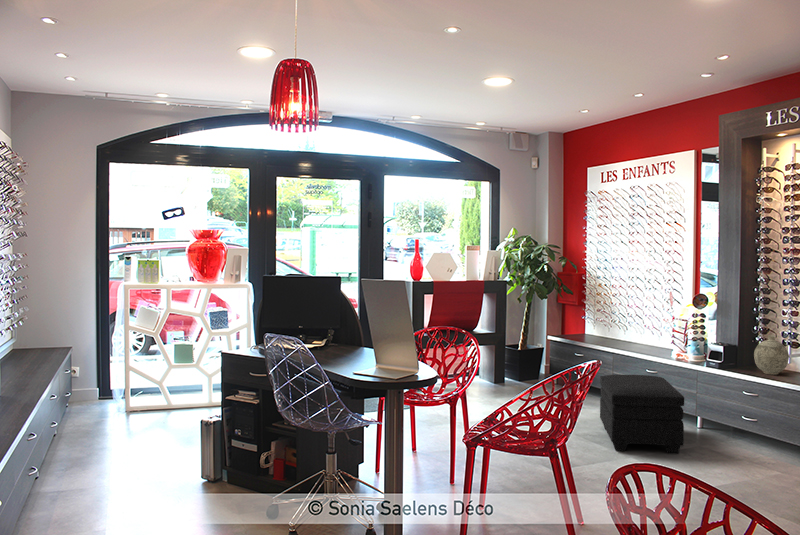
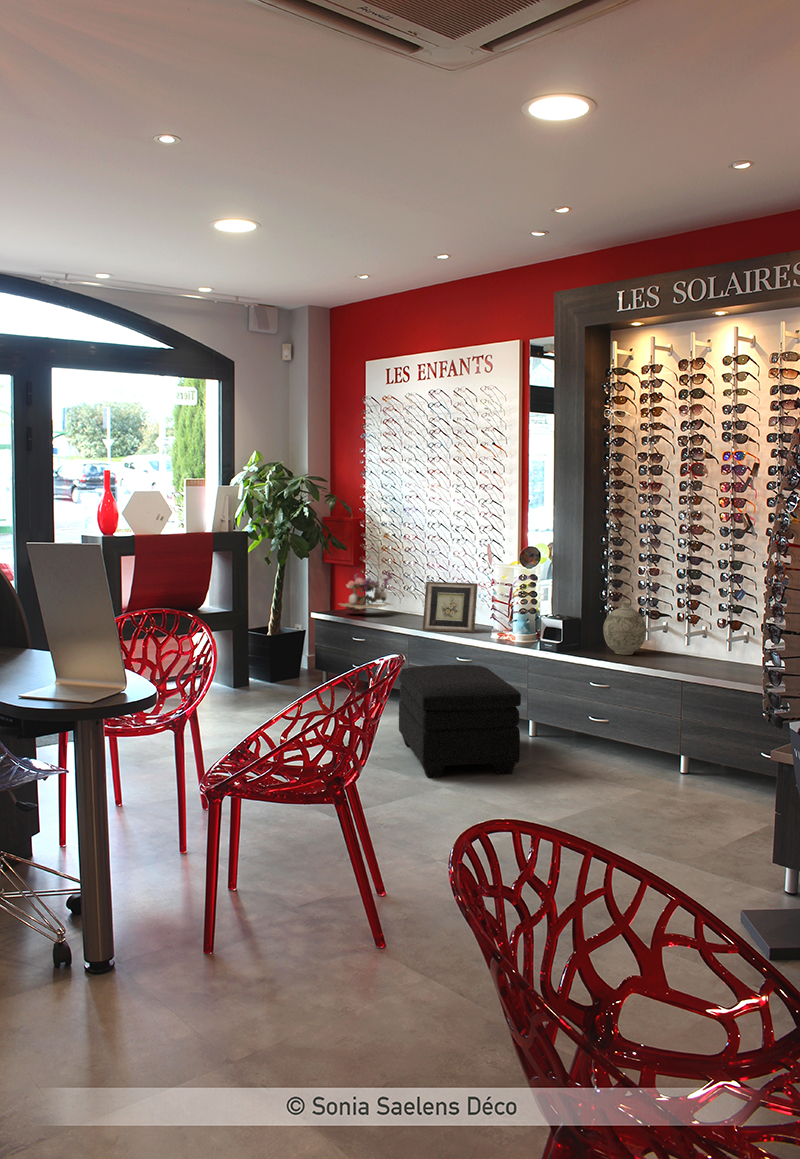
flower arrangement: none [566,309,605,338] -> present [341,572,392,614]
picture frame: none [622,317,662,354] -> present [423,582,478,633]

